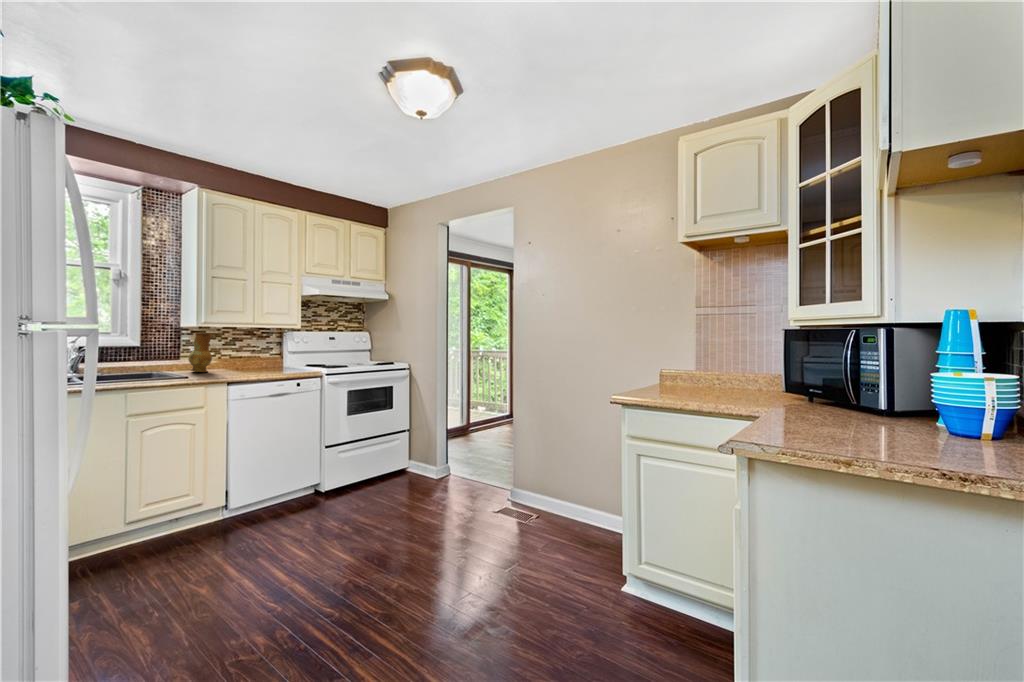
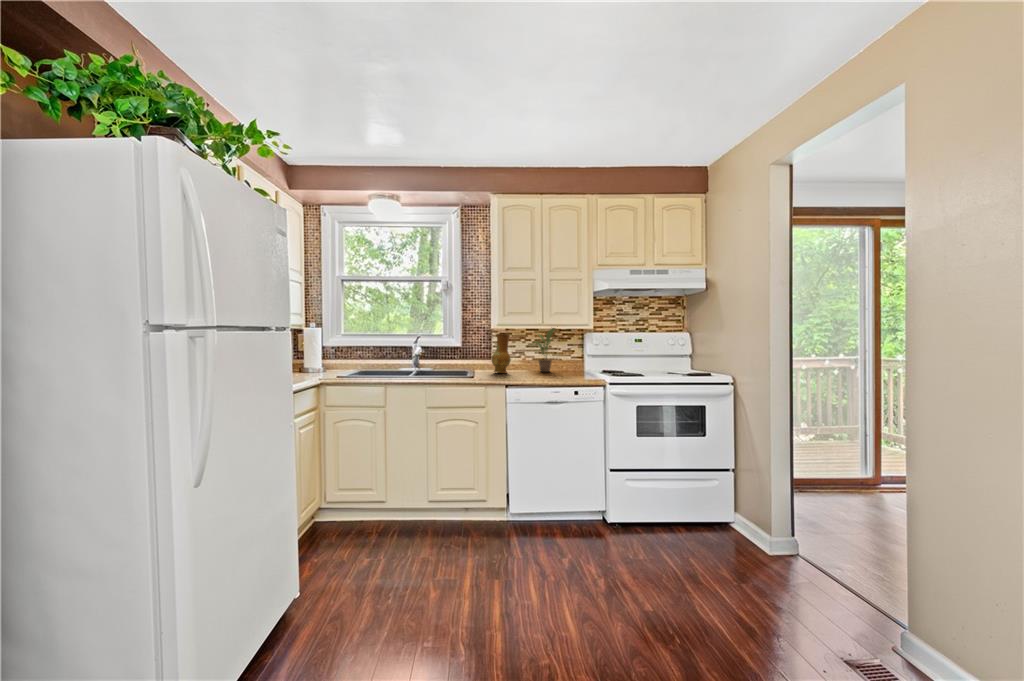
potted plant: none [227,323,265,368] -> present [536,328,555,372]

